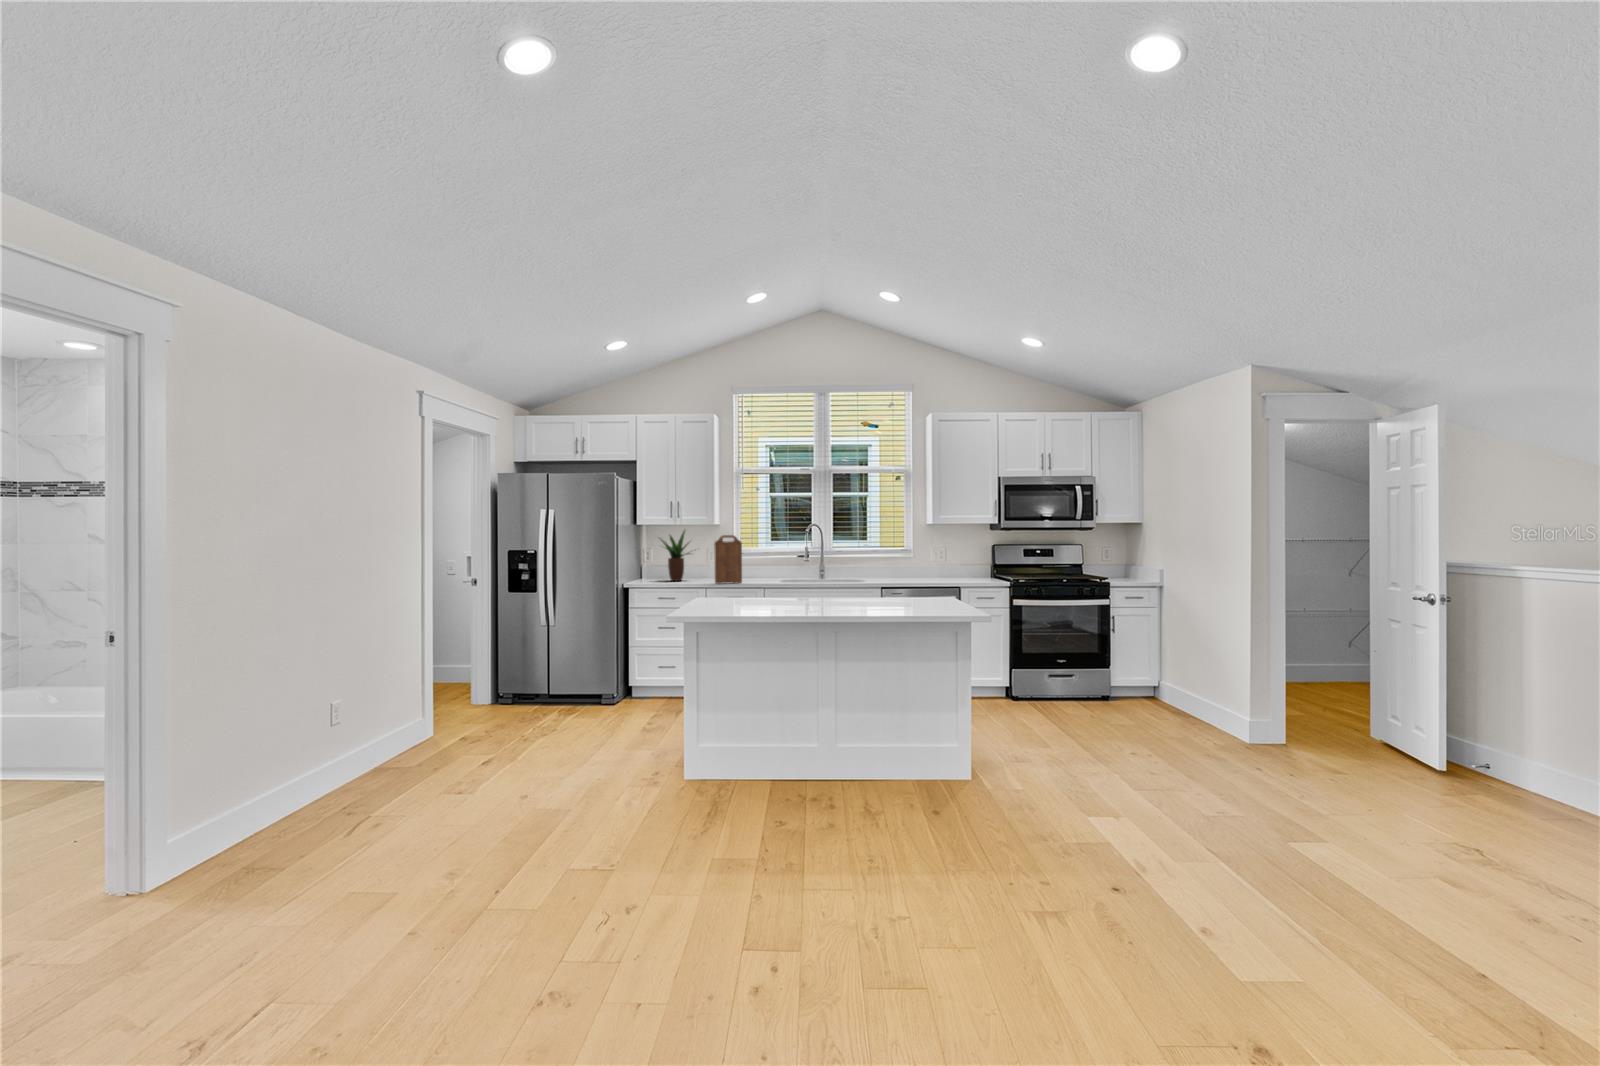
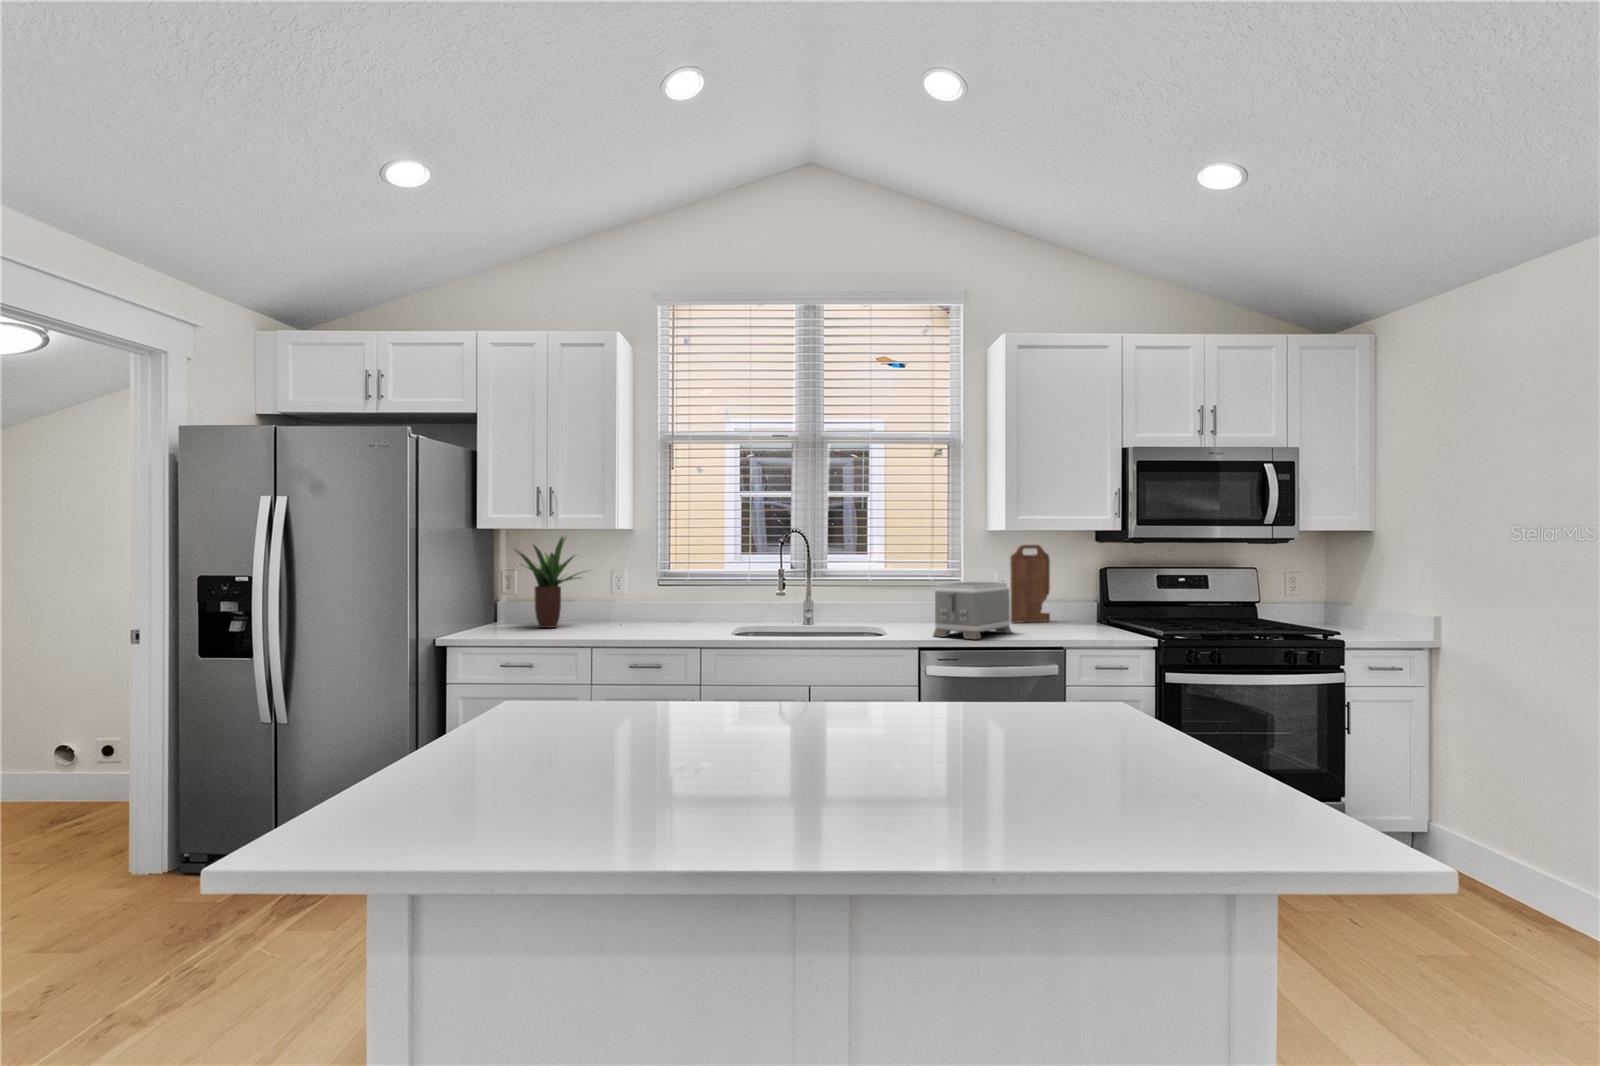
cutting board: present [714,535,742,584] -> present [1010,545,1050,623]
toaster: none [890,553,936,583] -> present [933,582,1012,639]

